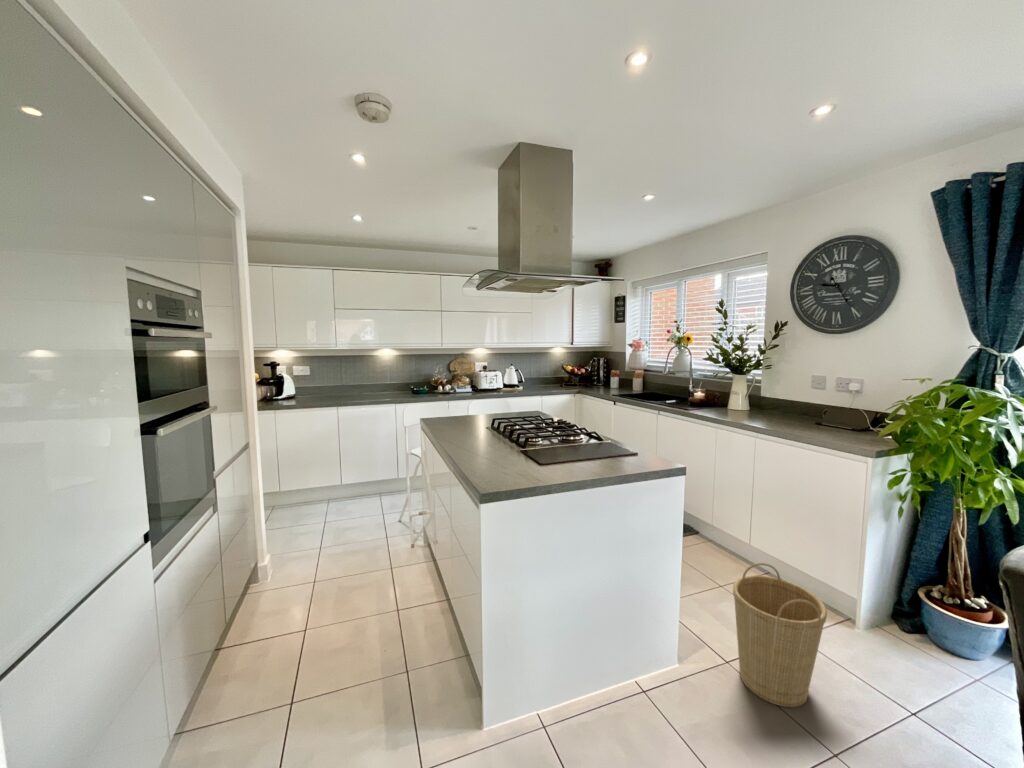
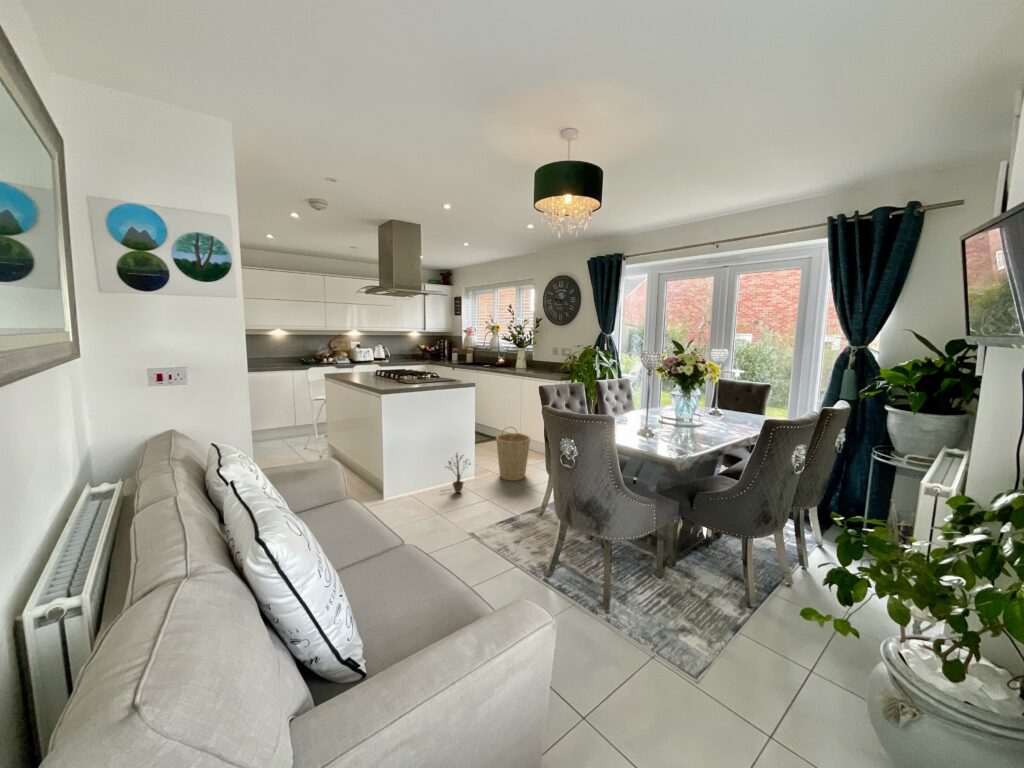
decorative plant: none [610,643,687,738] -> present [443,455,470,493]

